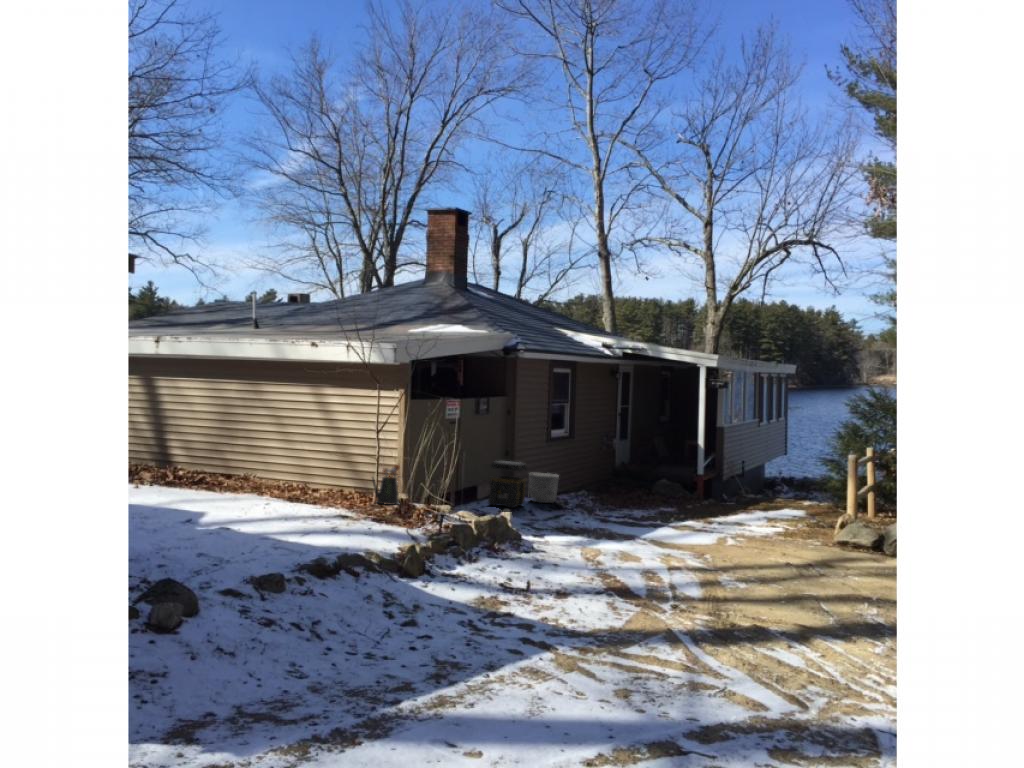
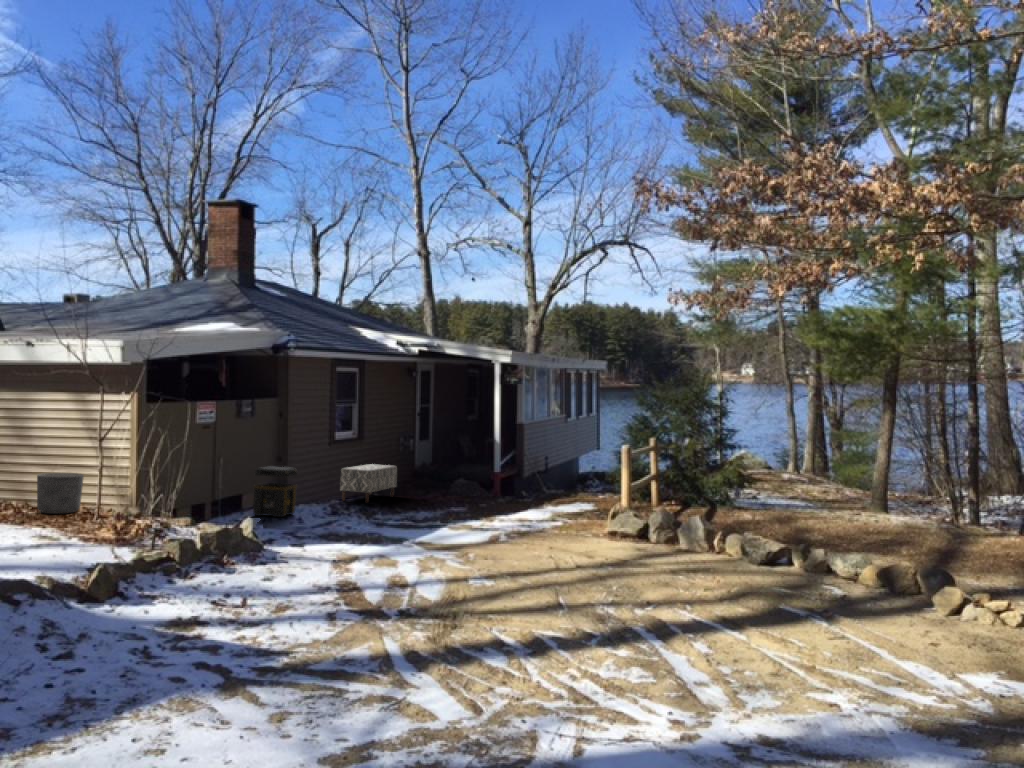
bench: none [556,462,606,498] -> present [340,464,397,503]
watering can: present [372,465,400,505] -> none [93,475,135,522]
planter: present [528,473,559,503] -> present [37,473,84,514]

